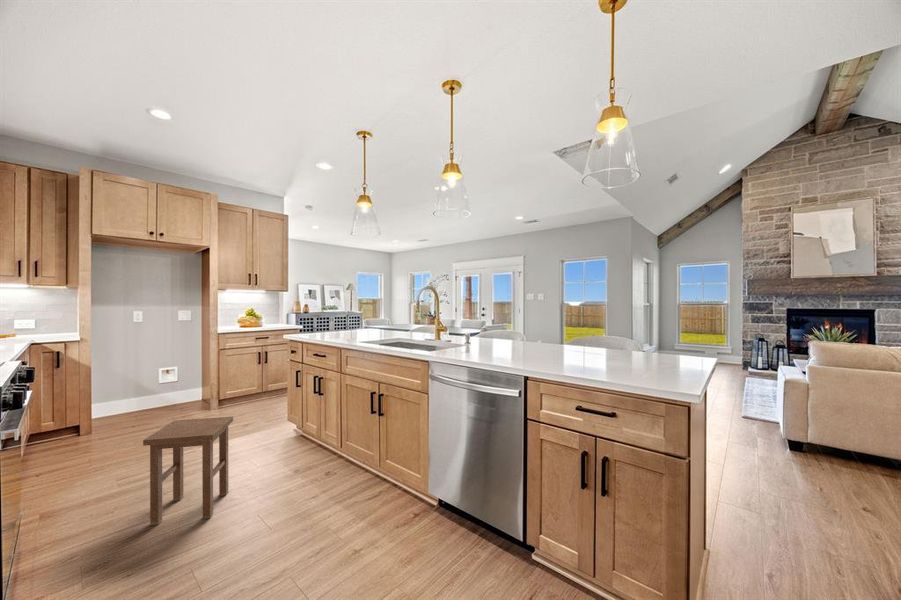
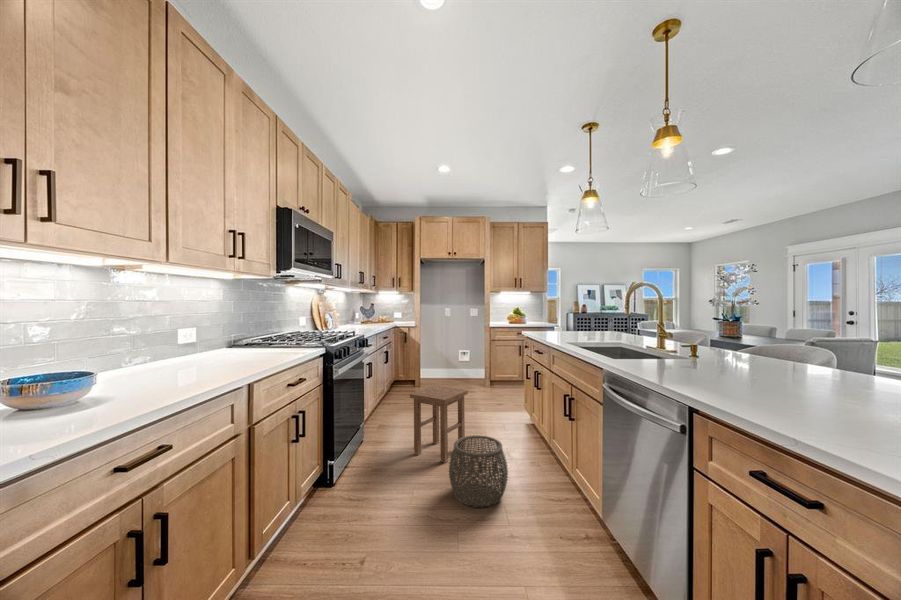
woven basket: none [240,463,318,553] -> present [449,435,508,507]

